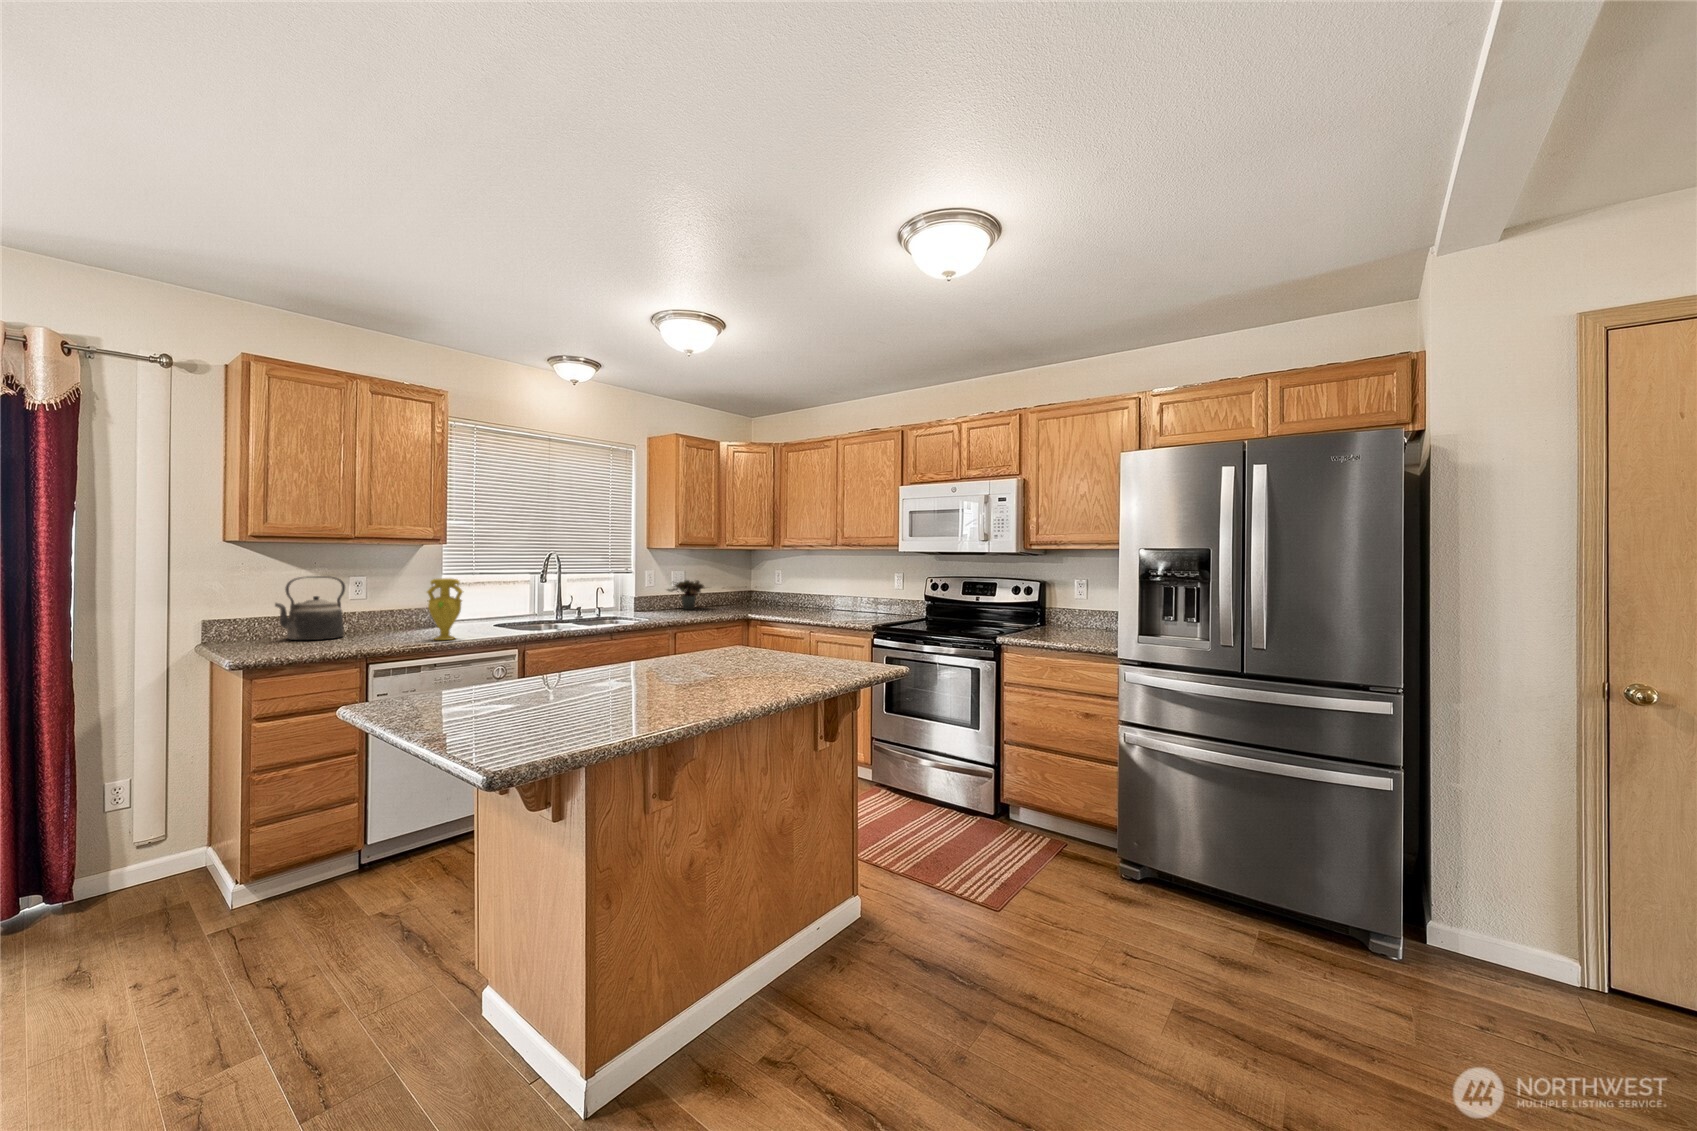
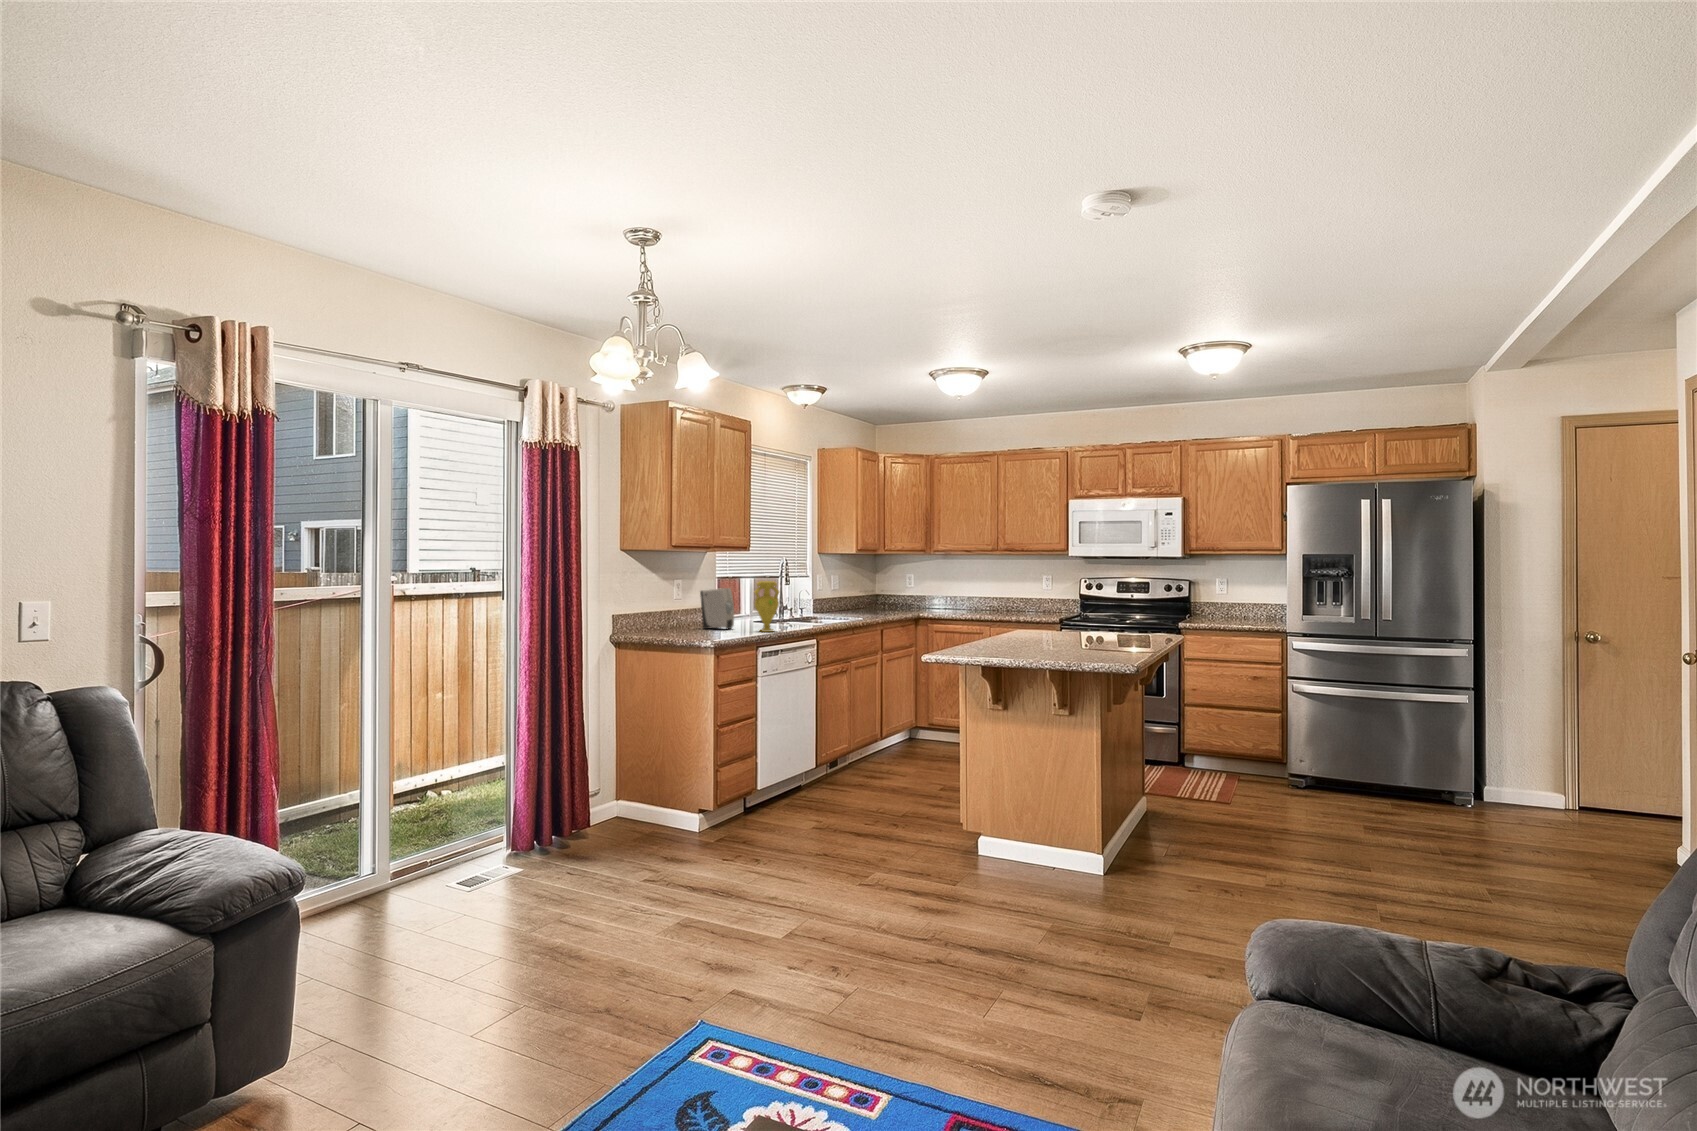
kettle: present [275,576,345,640] -> none [649,580,686,632]
potted plant: present [668,580,705,610] -> none [824,583,866,612]
soap dispenser: none [385,586,425,635] -> present [700,588,734,629]

